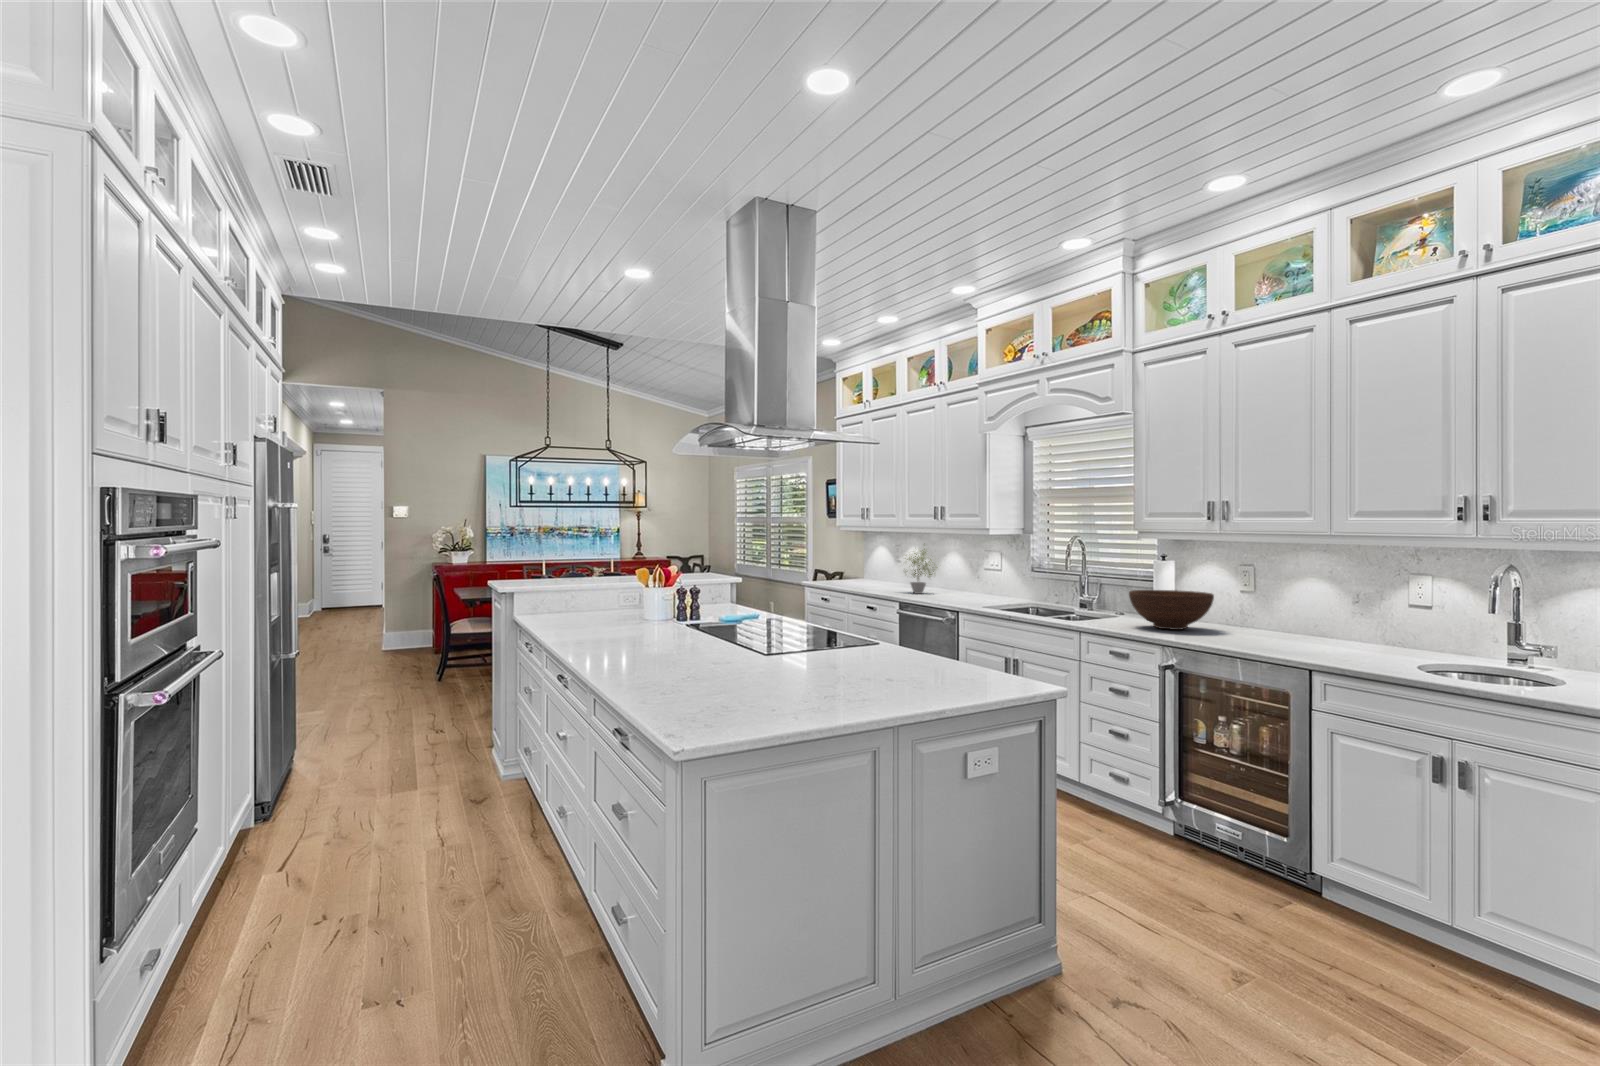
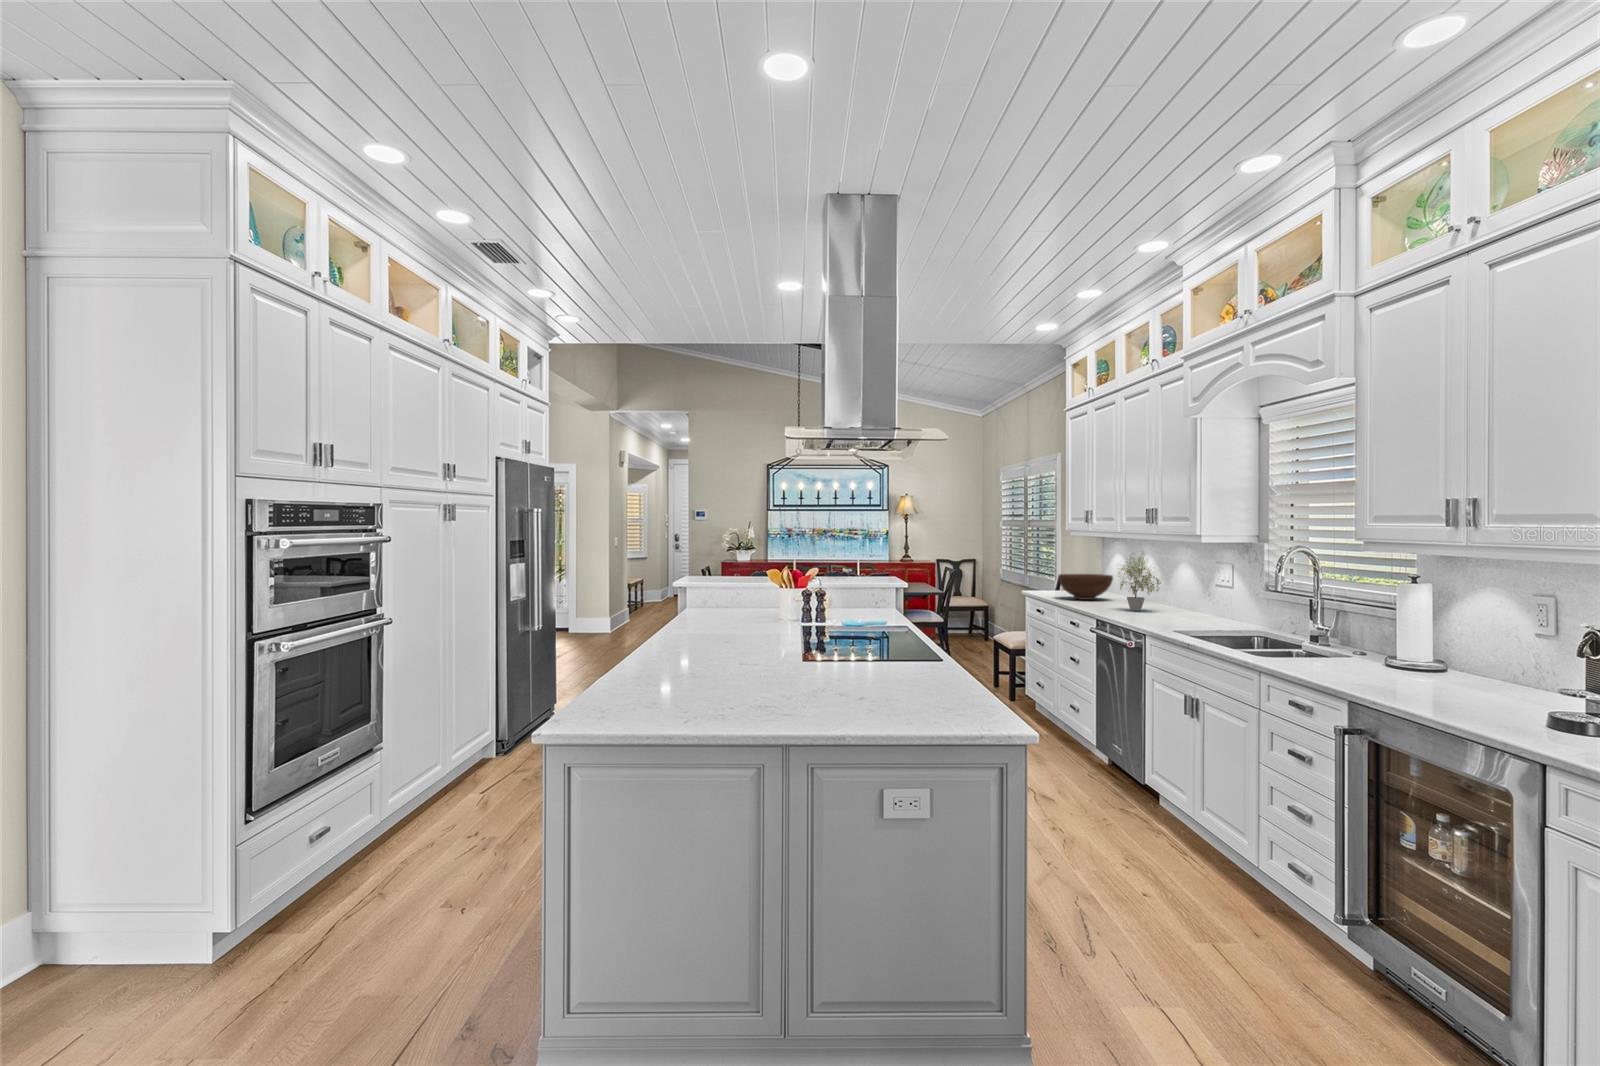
fruit bowl: present [1129,590,1214,630] -> present [1058,574,1113,600]

